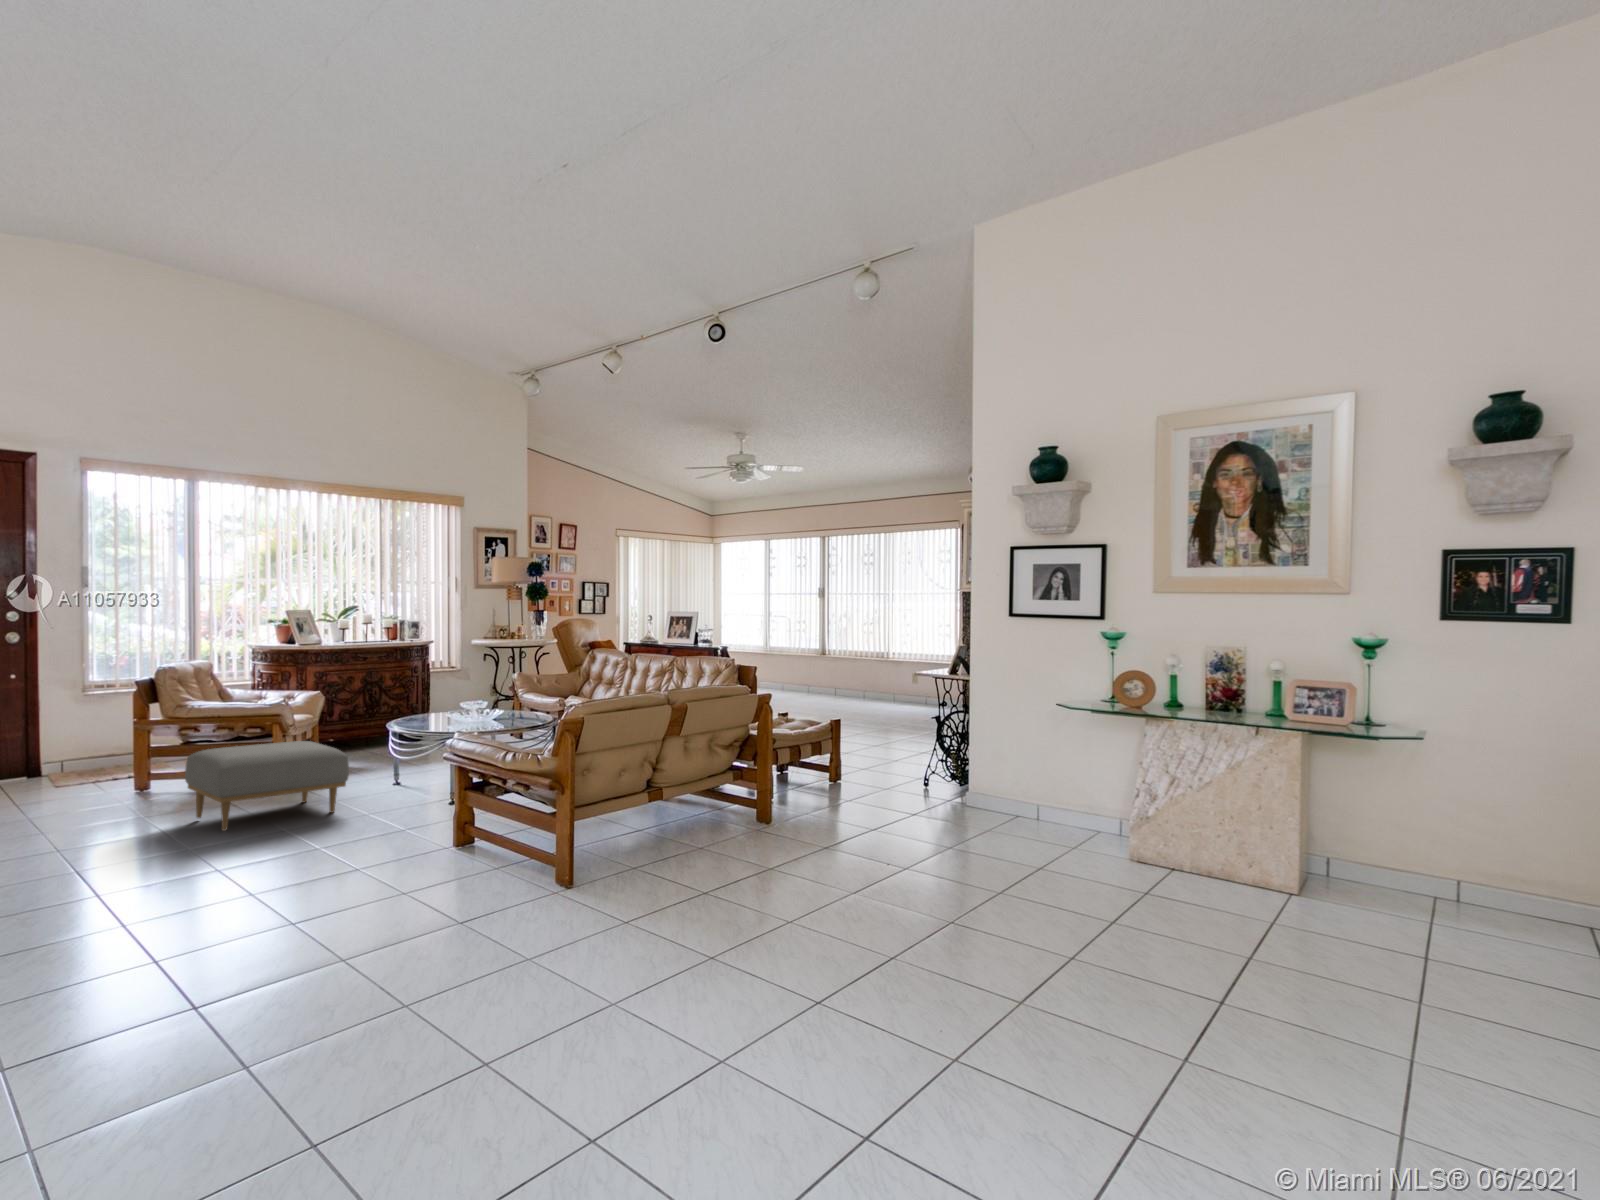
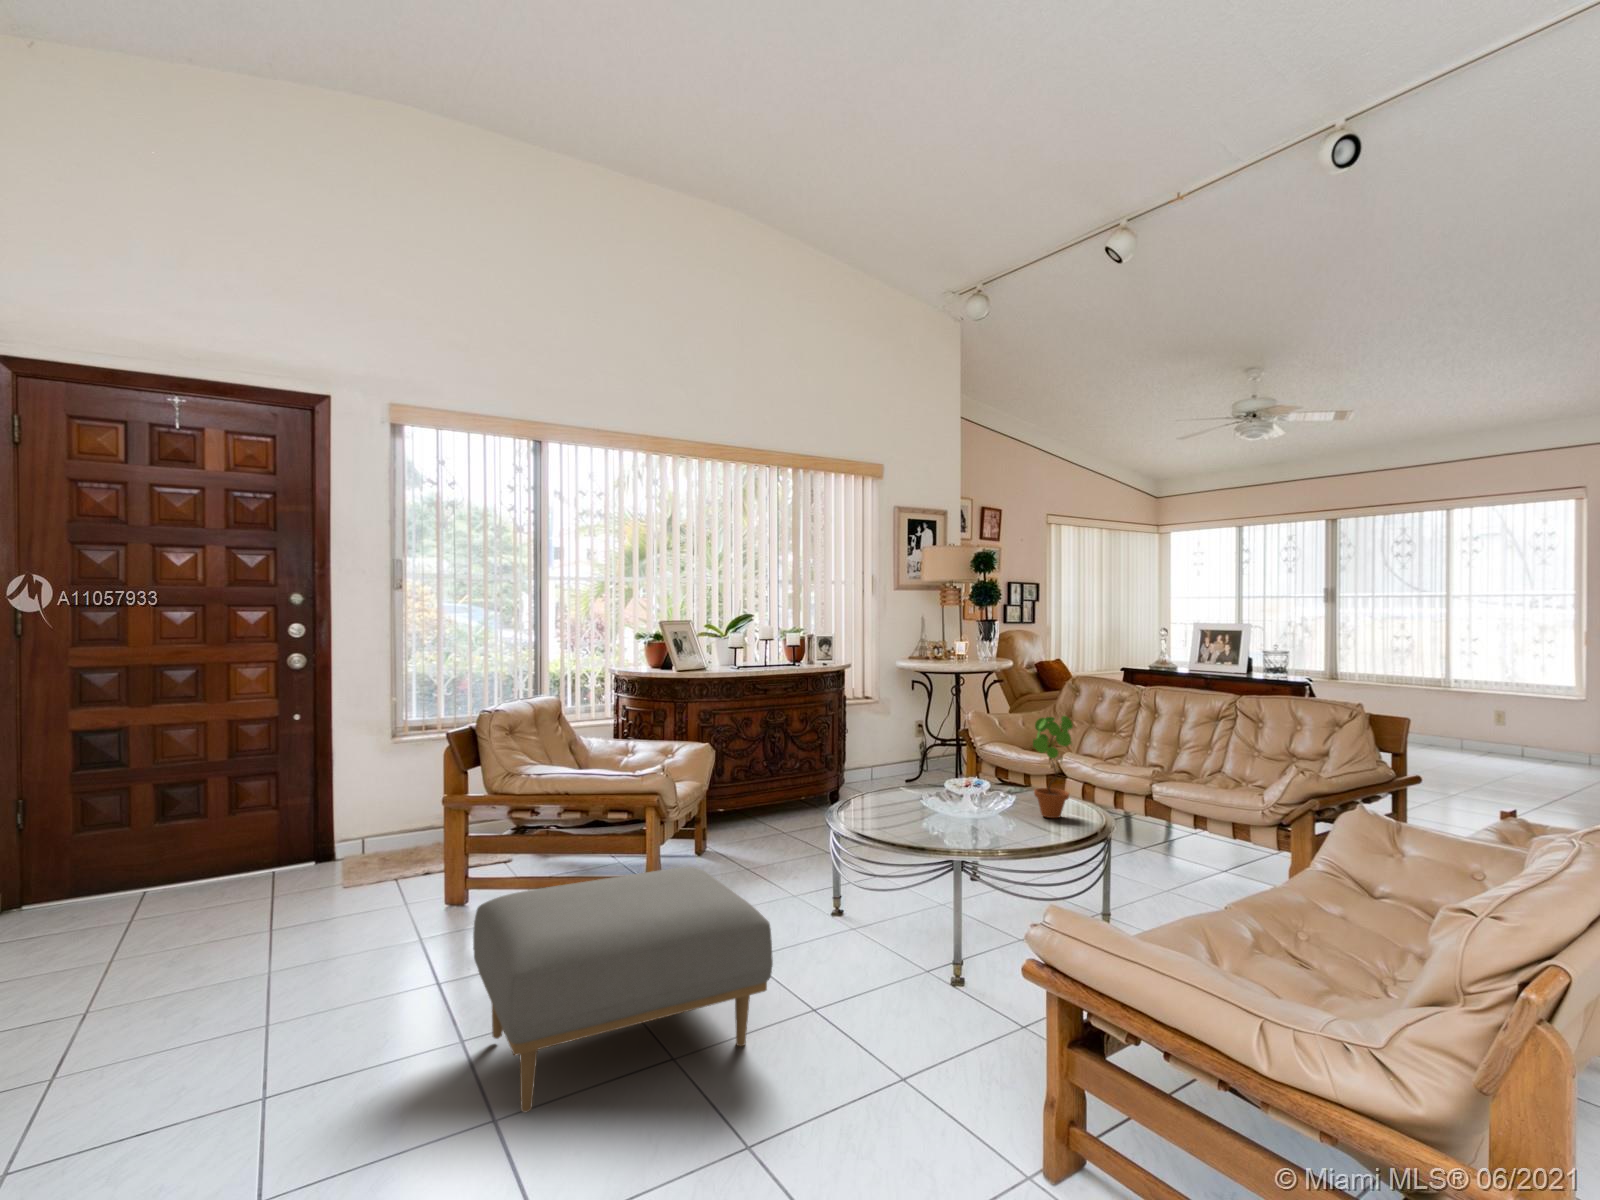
potted plant: none [508,666,531,718] -> present [1033,716,1073,818]

